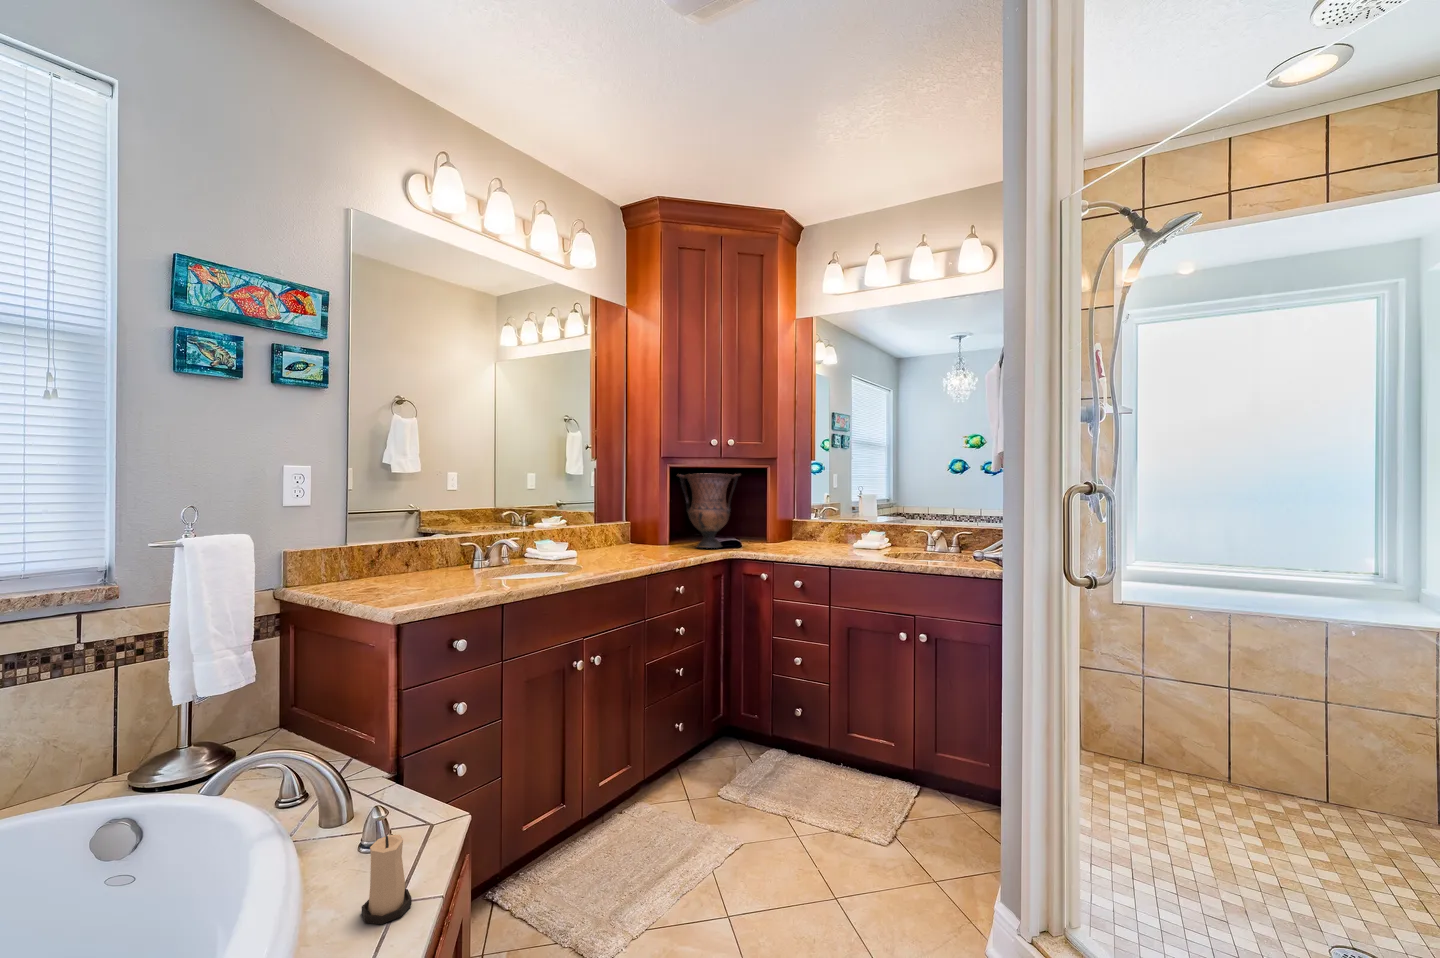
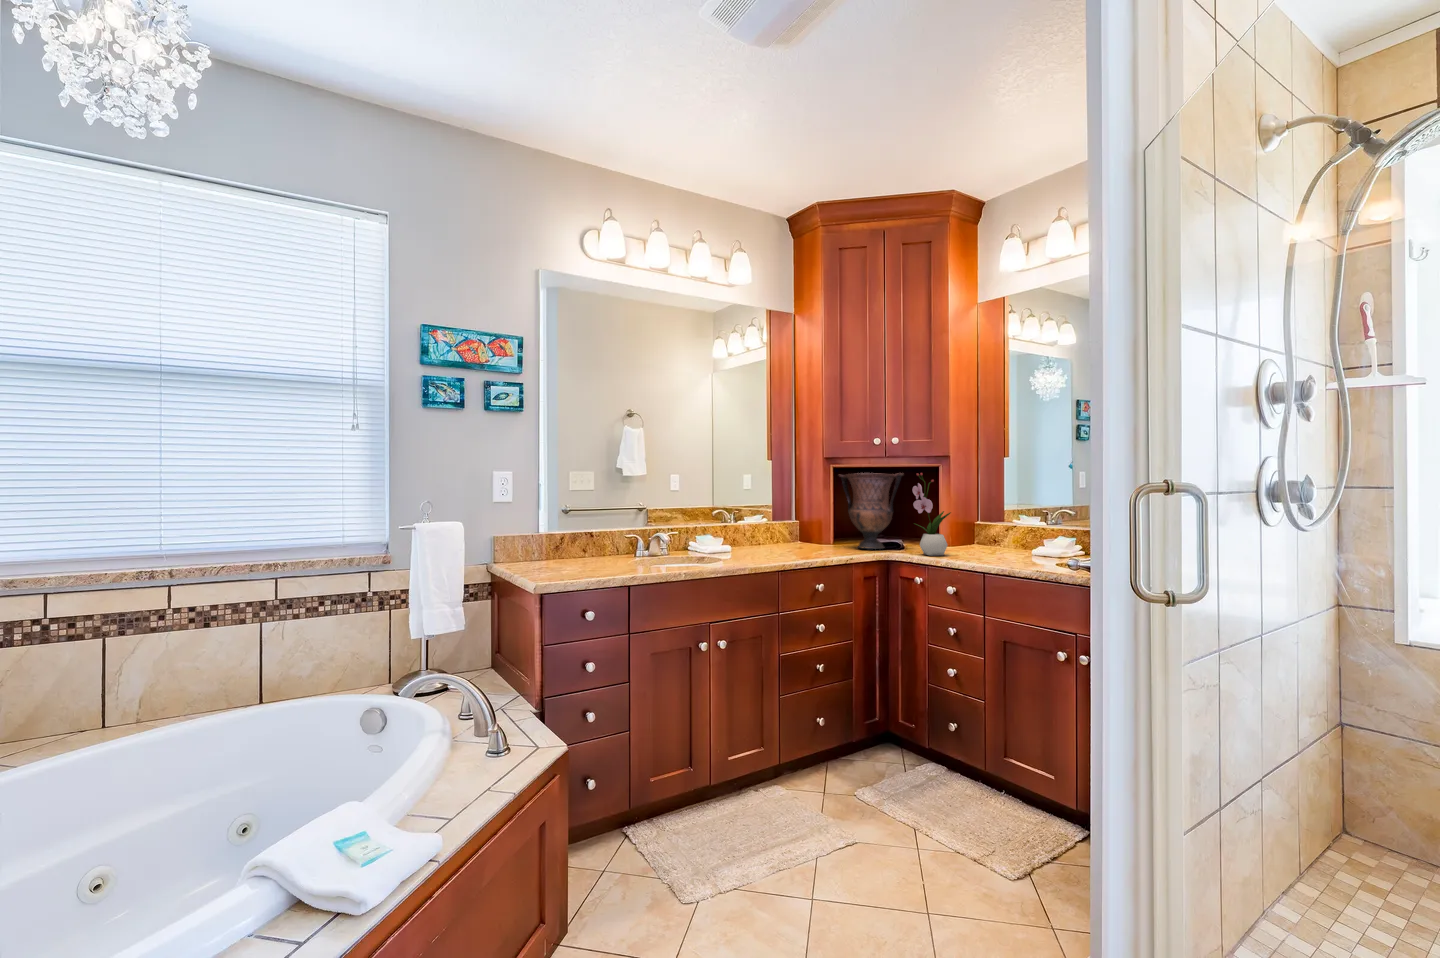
flower arrangement: none [756,474,792,552] -> present [912,473,951,556]
candle: present [362,835,412,924] -> none [461,736,494,797]

